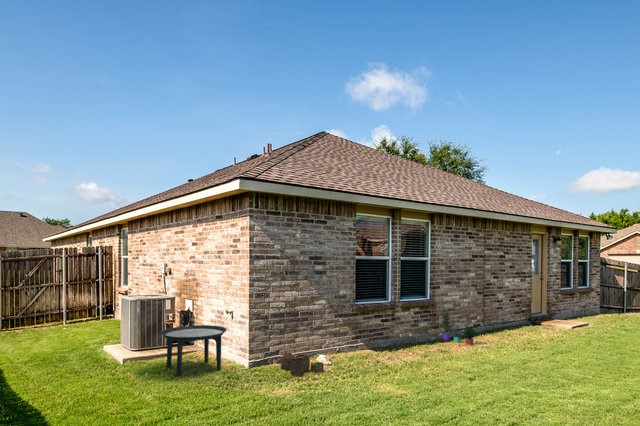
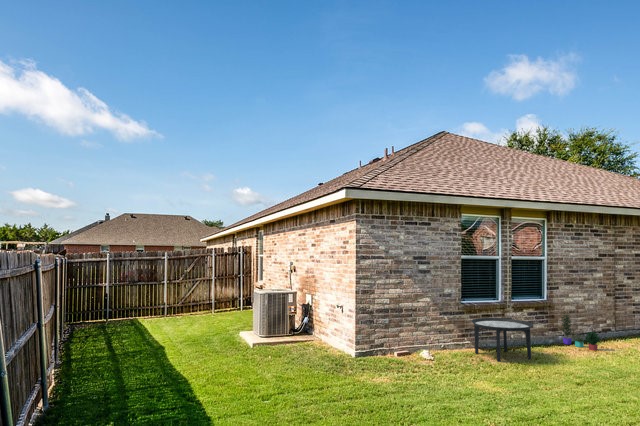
round table: present [161,325,227,376] -> present [472,318,533,362]
woven basket: present [281,353,324,376] -> none [387,346,427,368]

